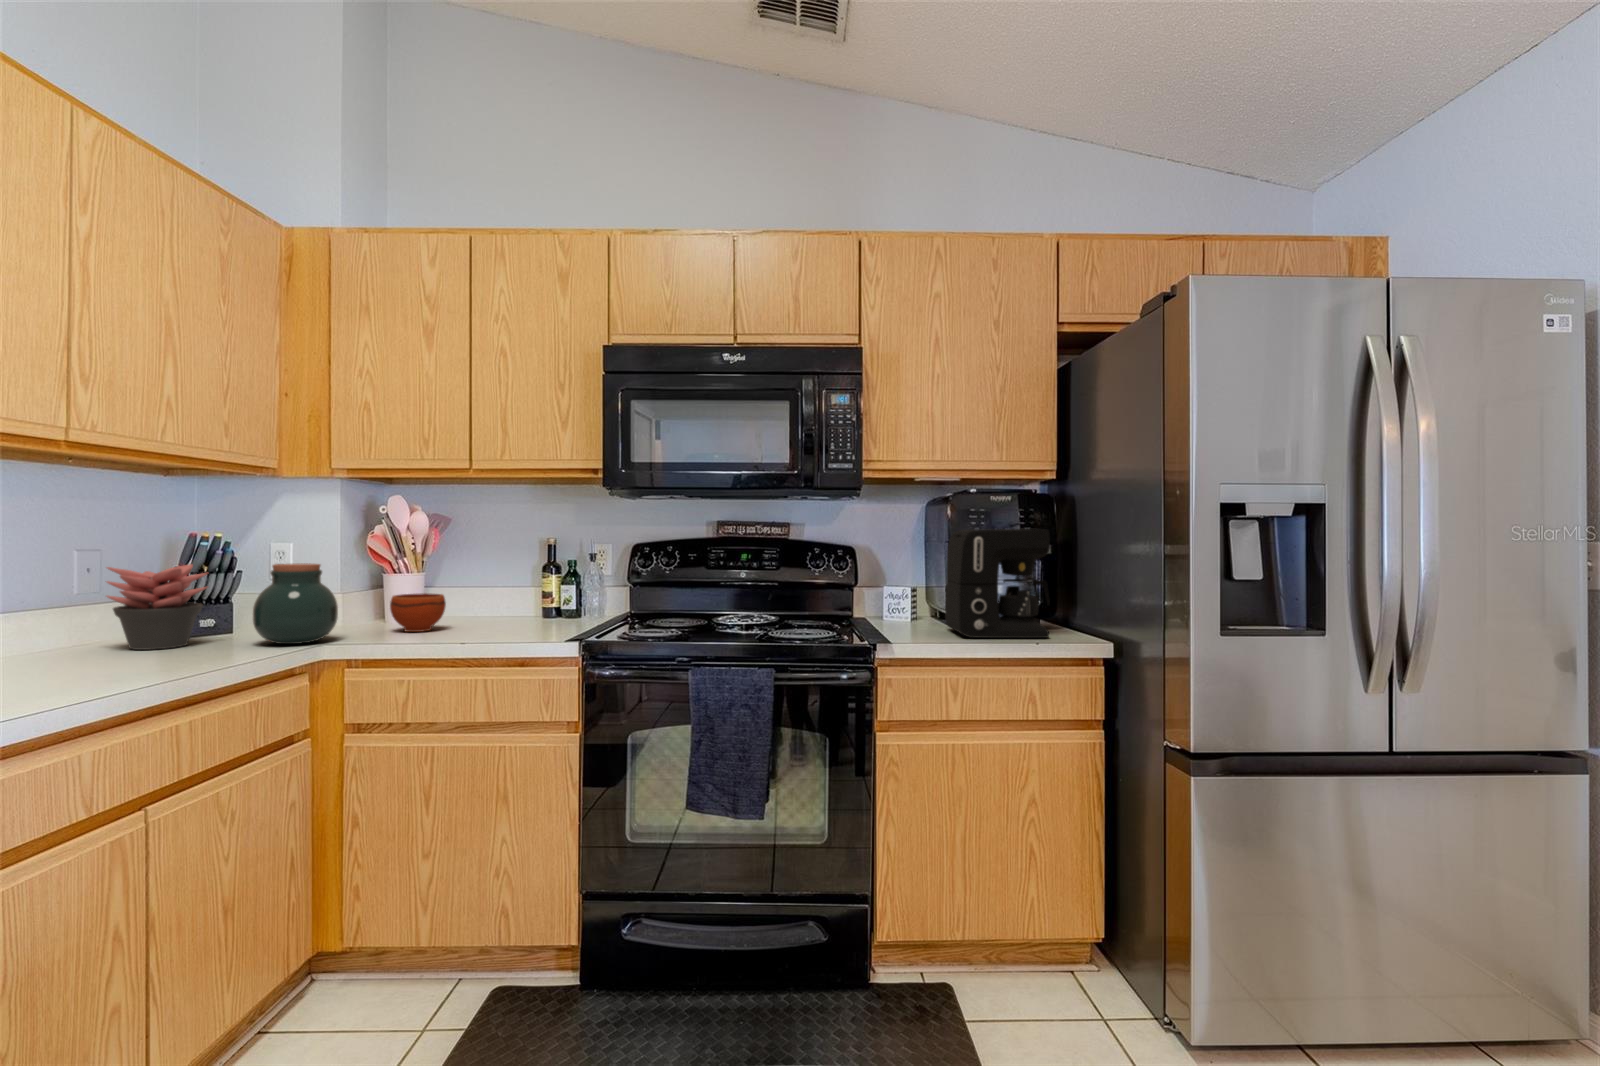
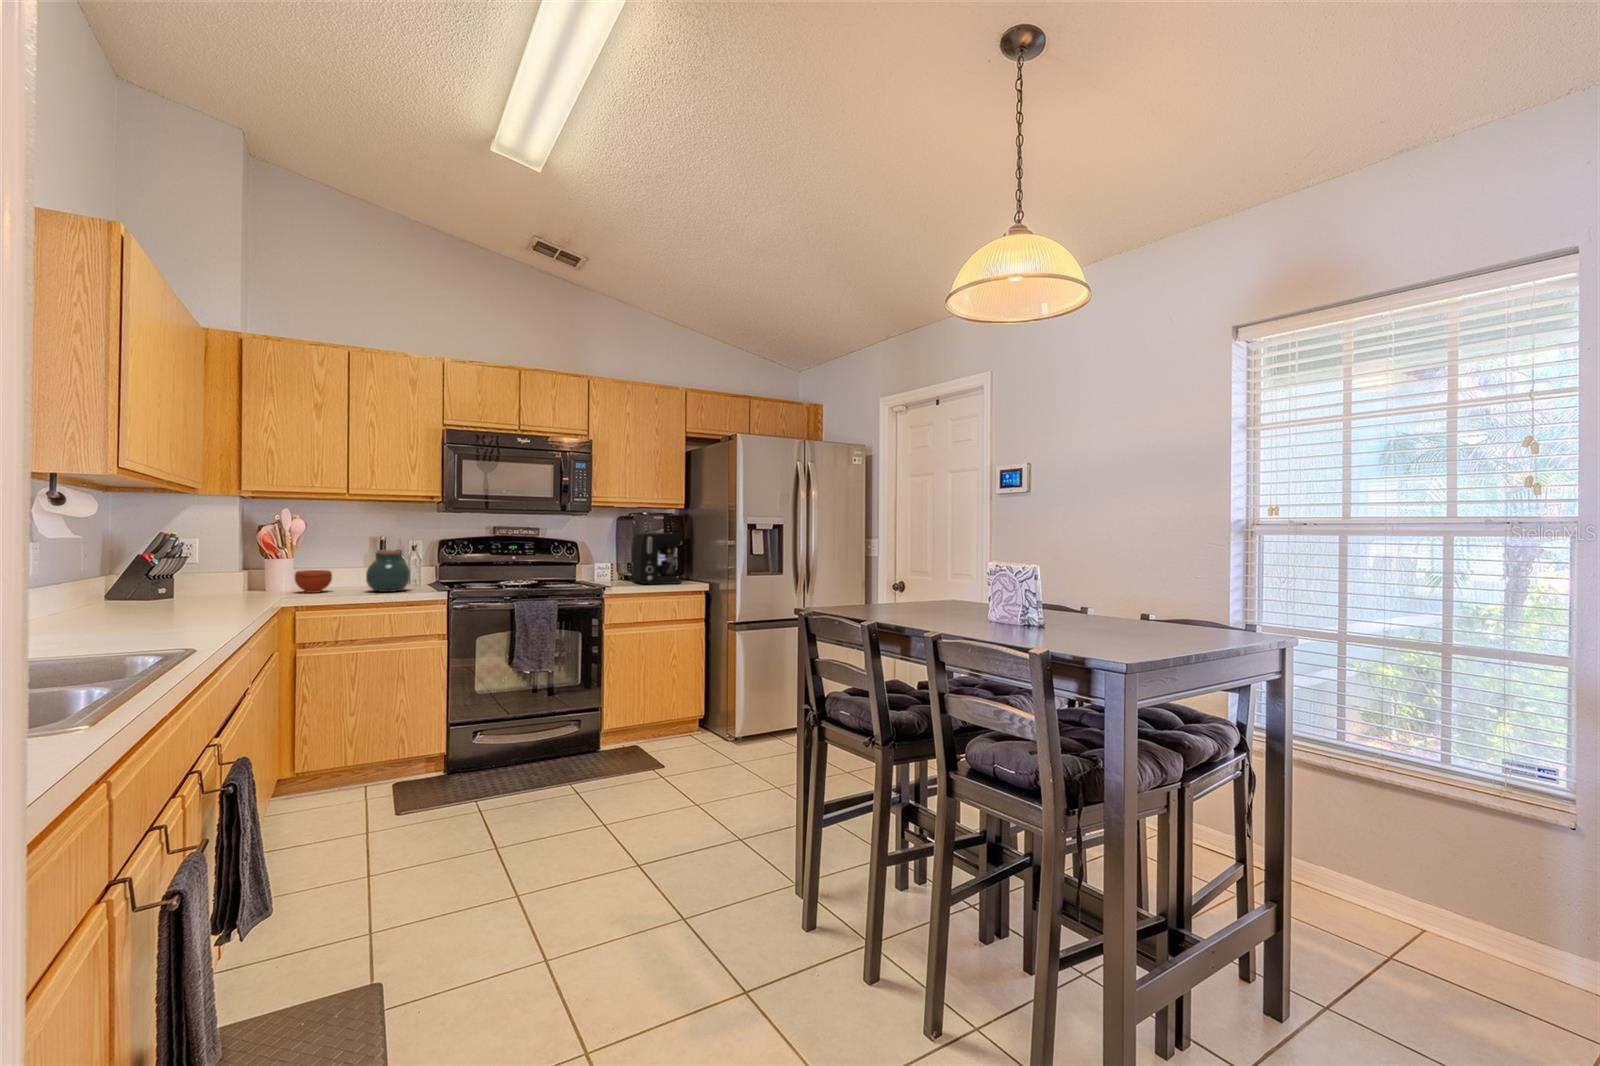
jar: present [253,563,338,644] -> present [366,550,410,592]
succulent plant: present [107,564,207,650] -> none [114,553,184,605]

